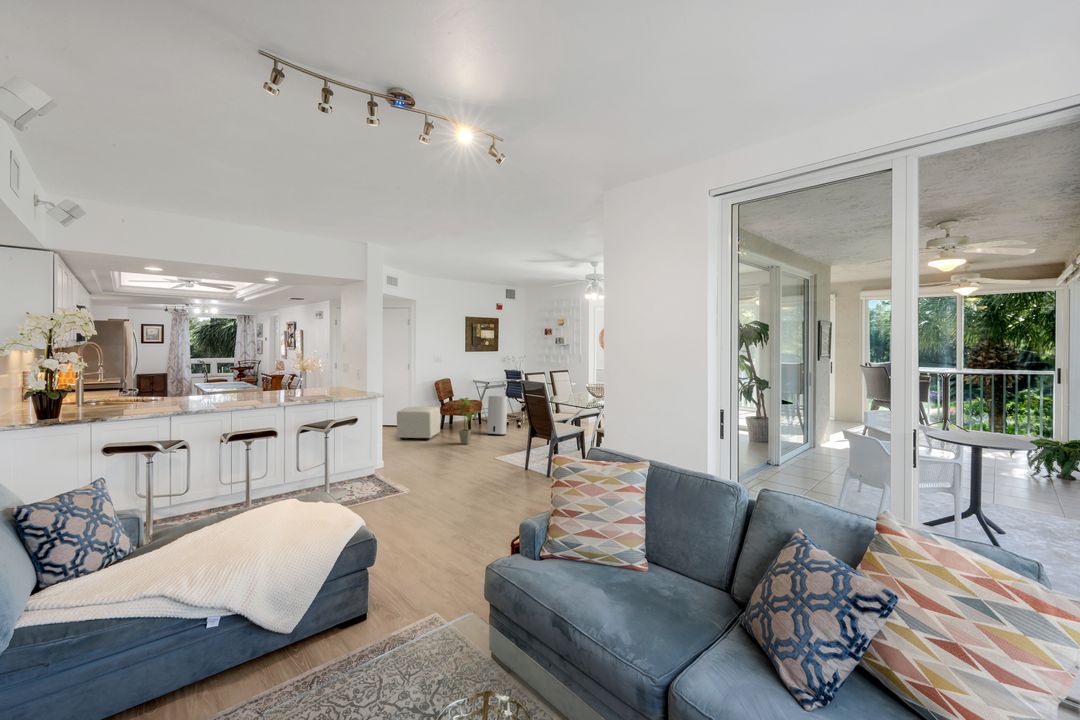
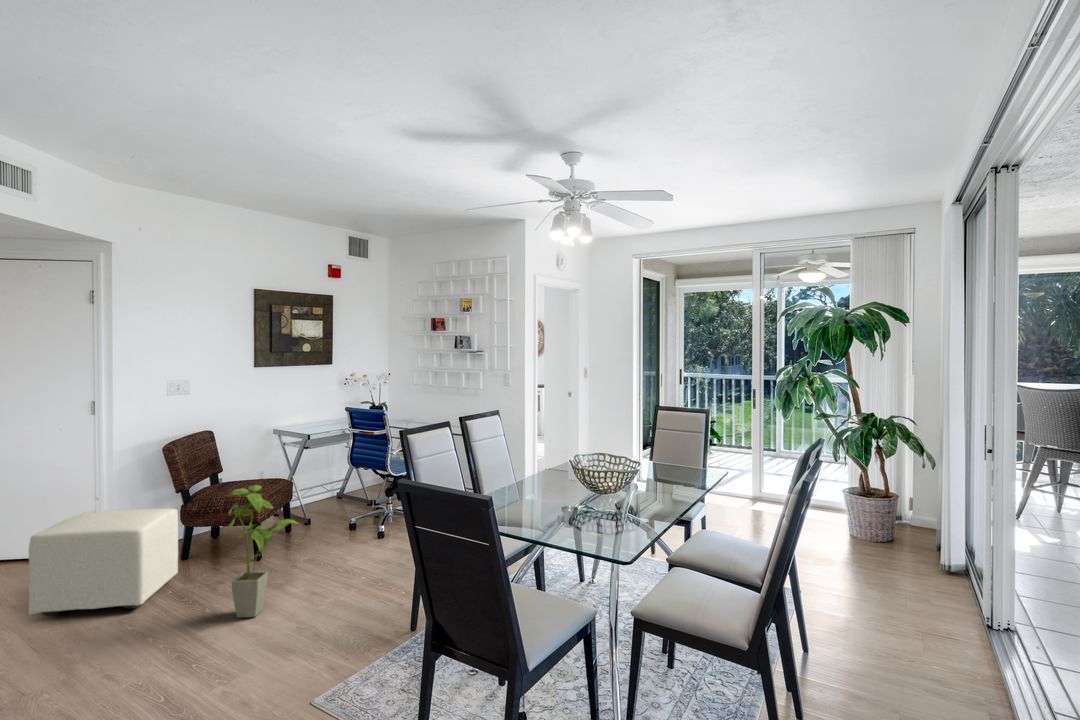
air purifier: present [487,396,508,435] -> none [310,470,364,567]

